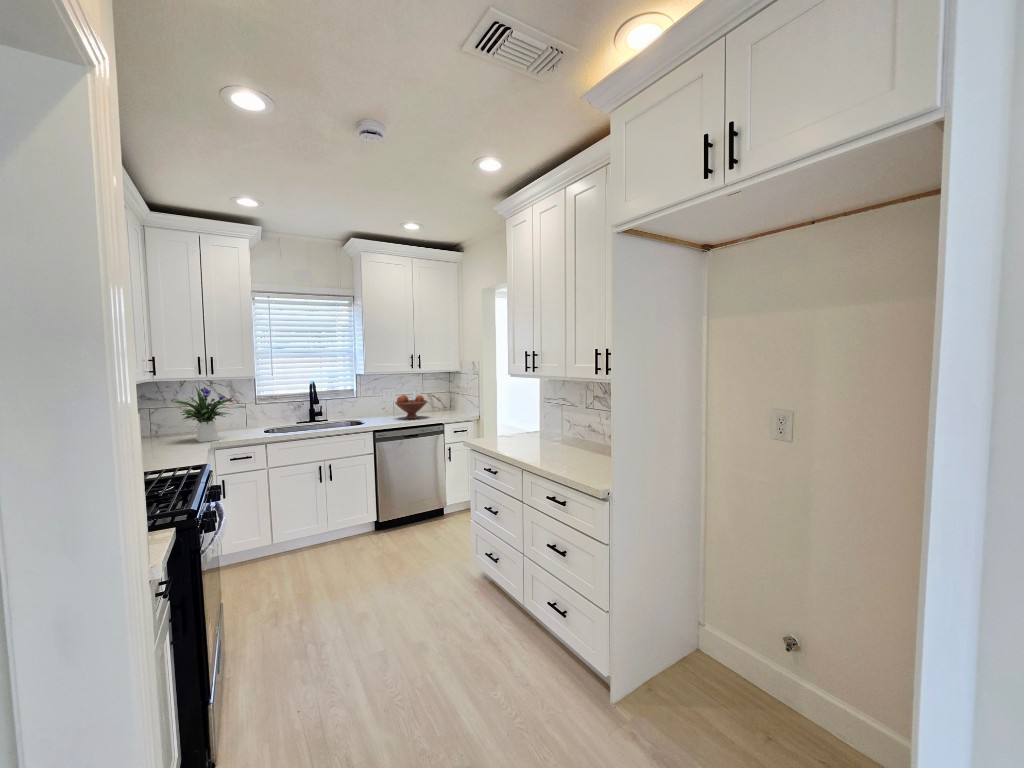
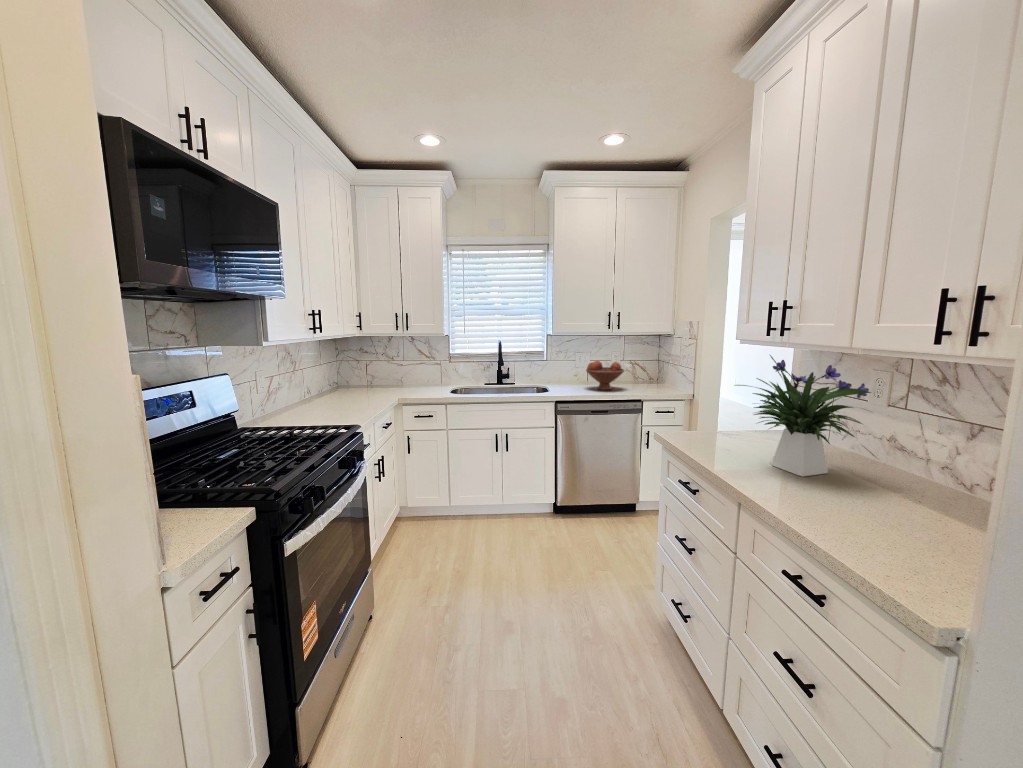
flower arrangement: present [174,387,232,442] -> present [735,355,871,477]

